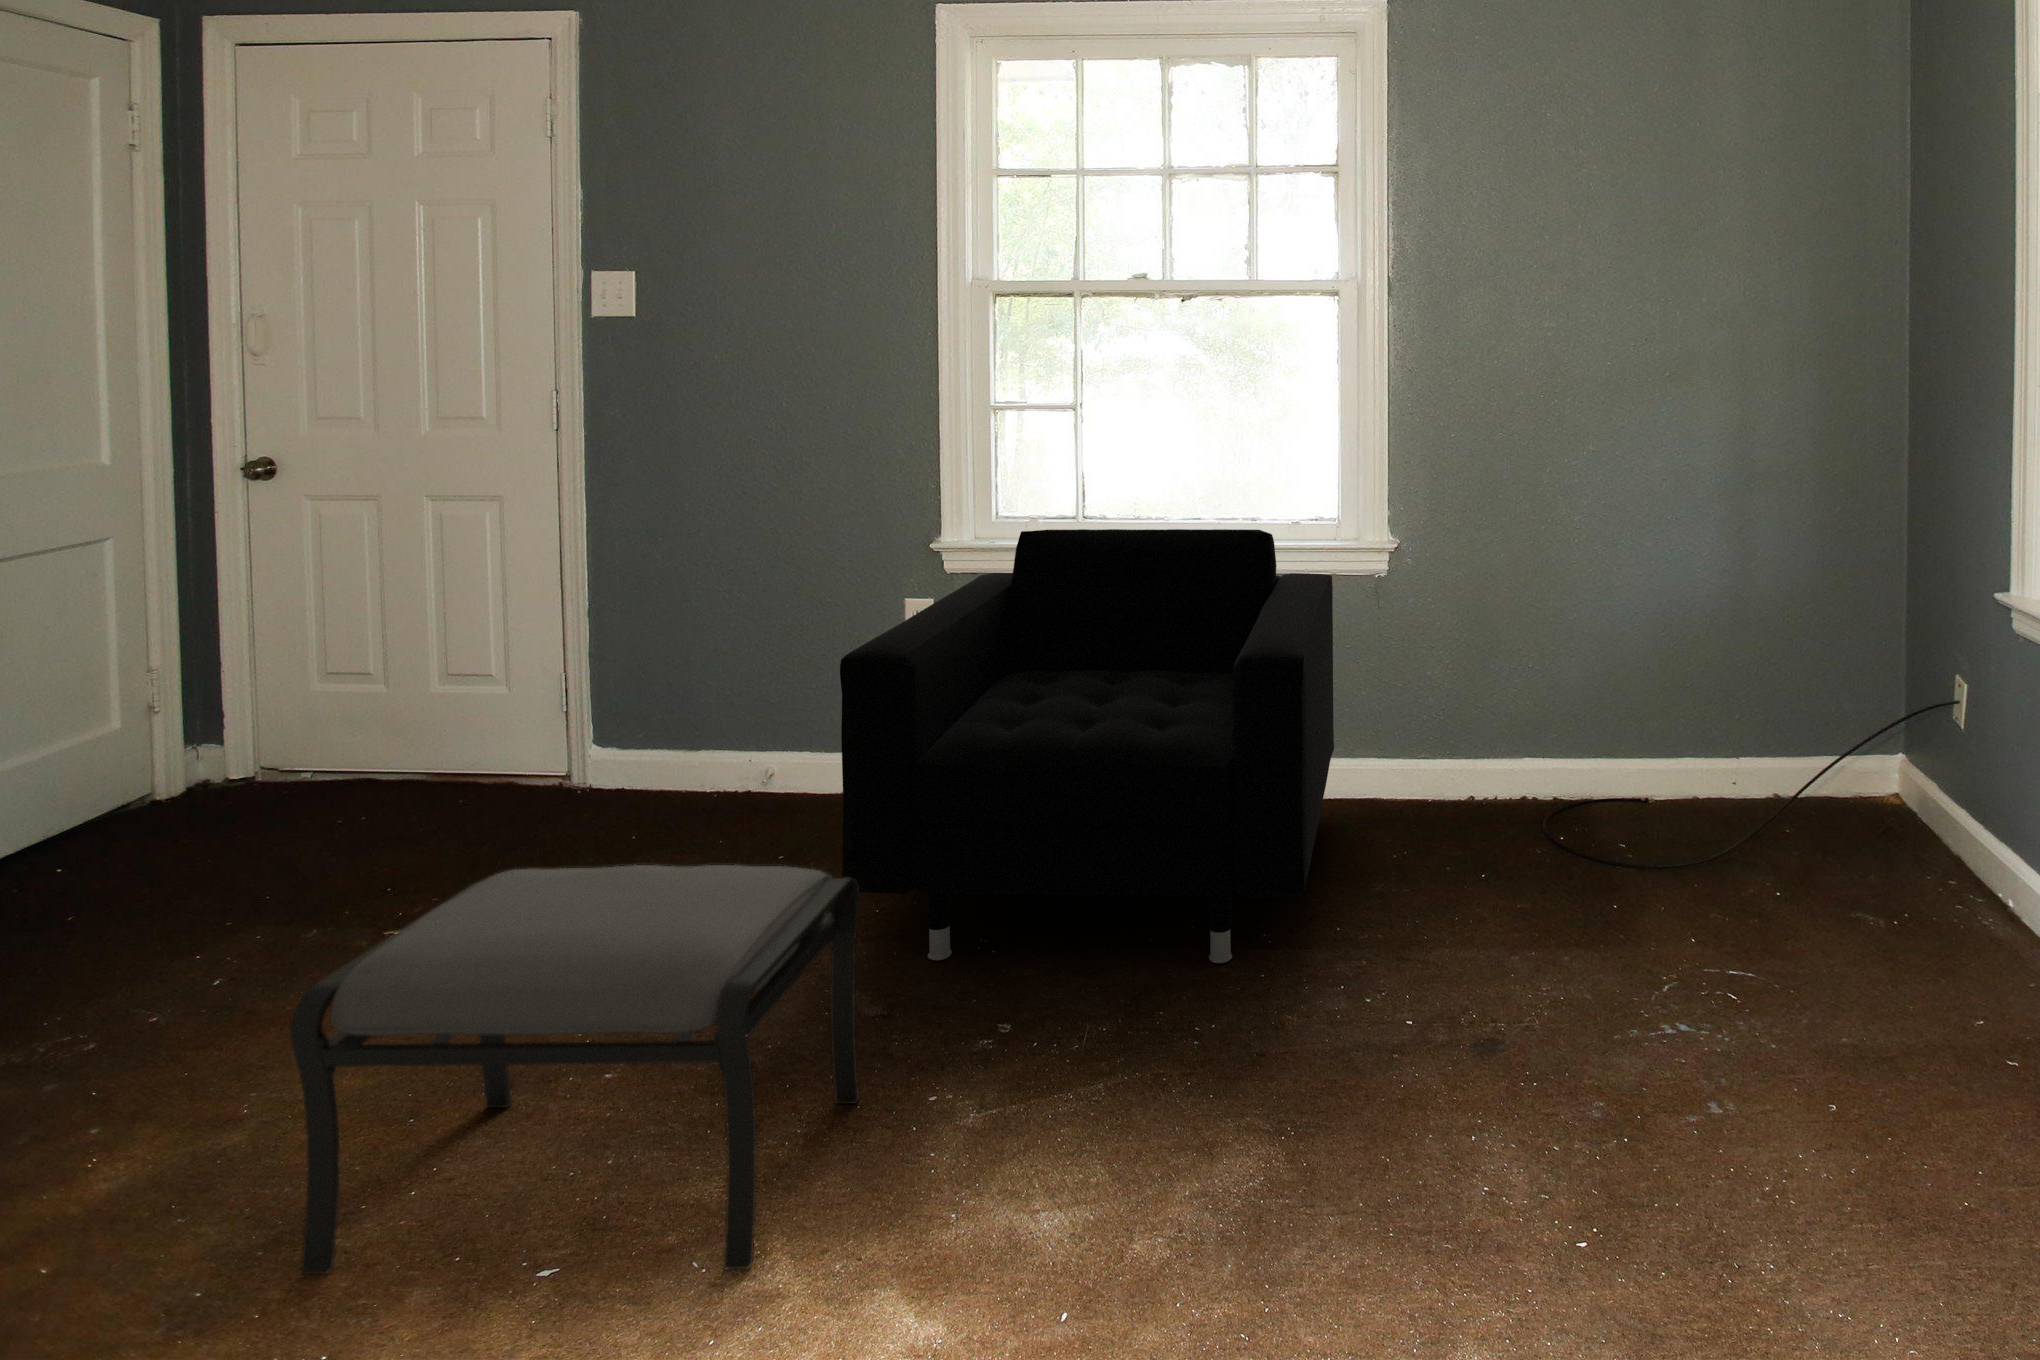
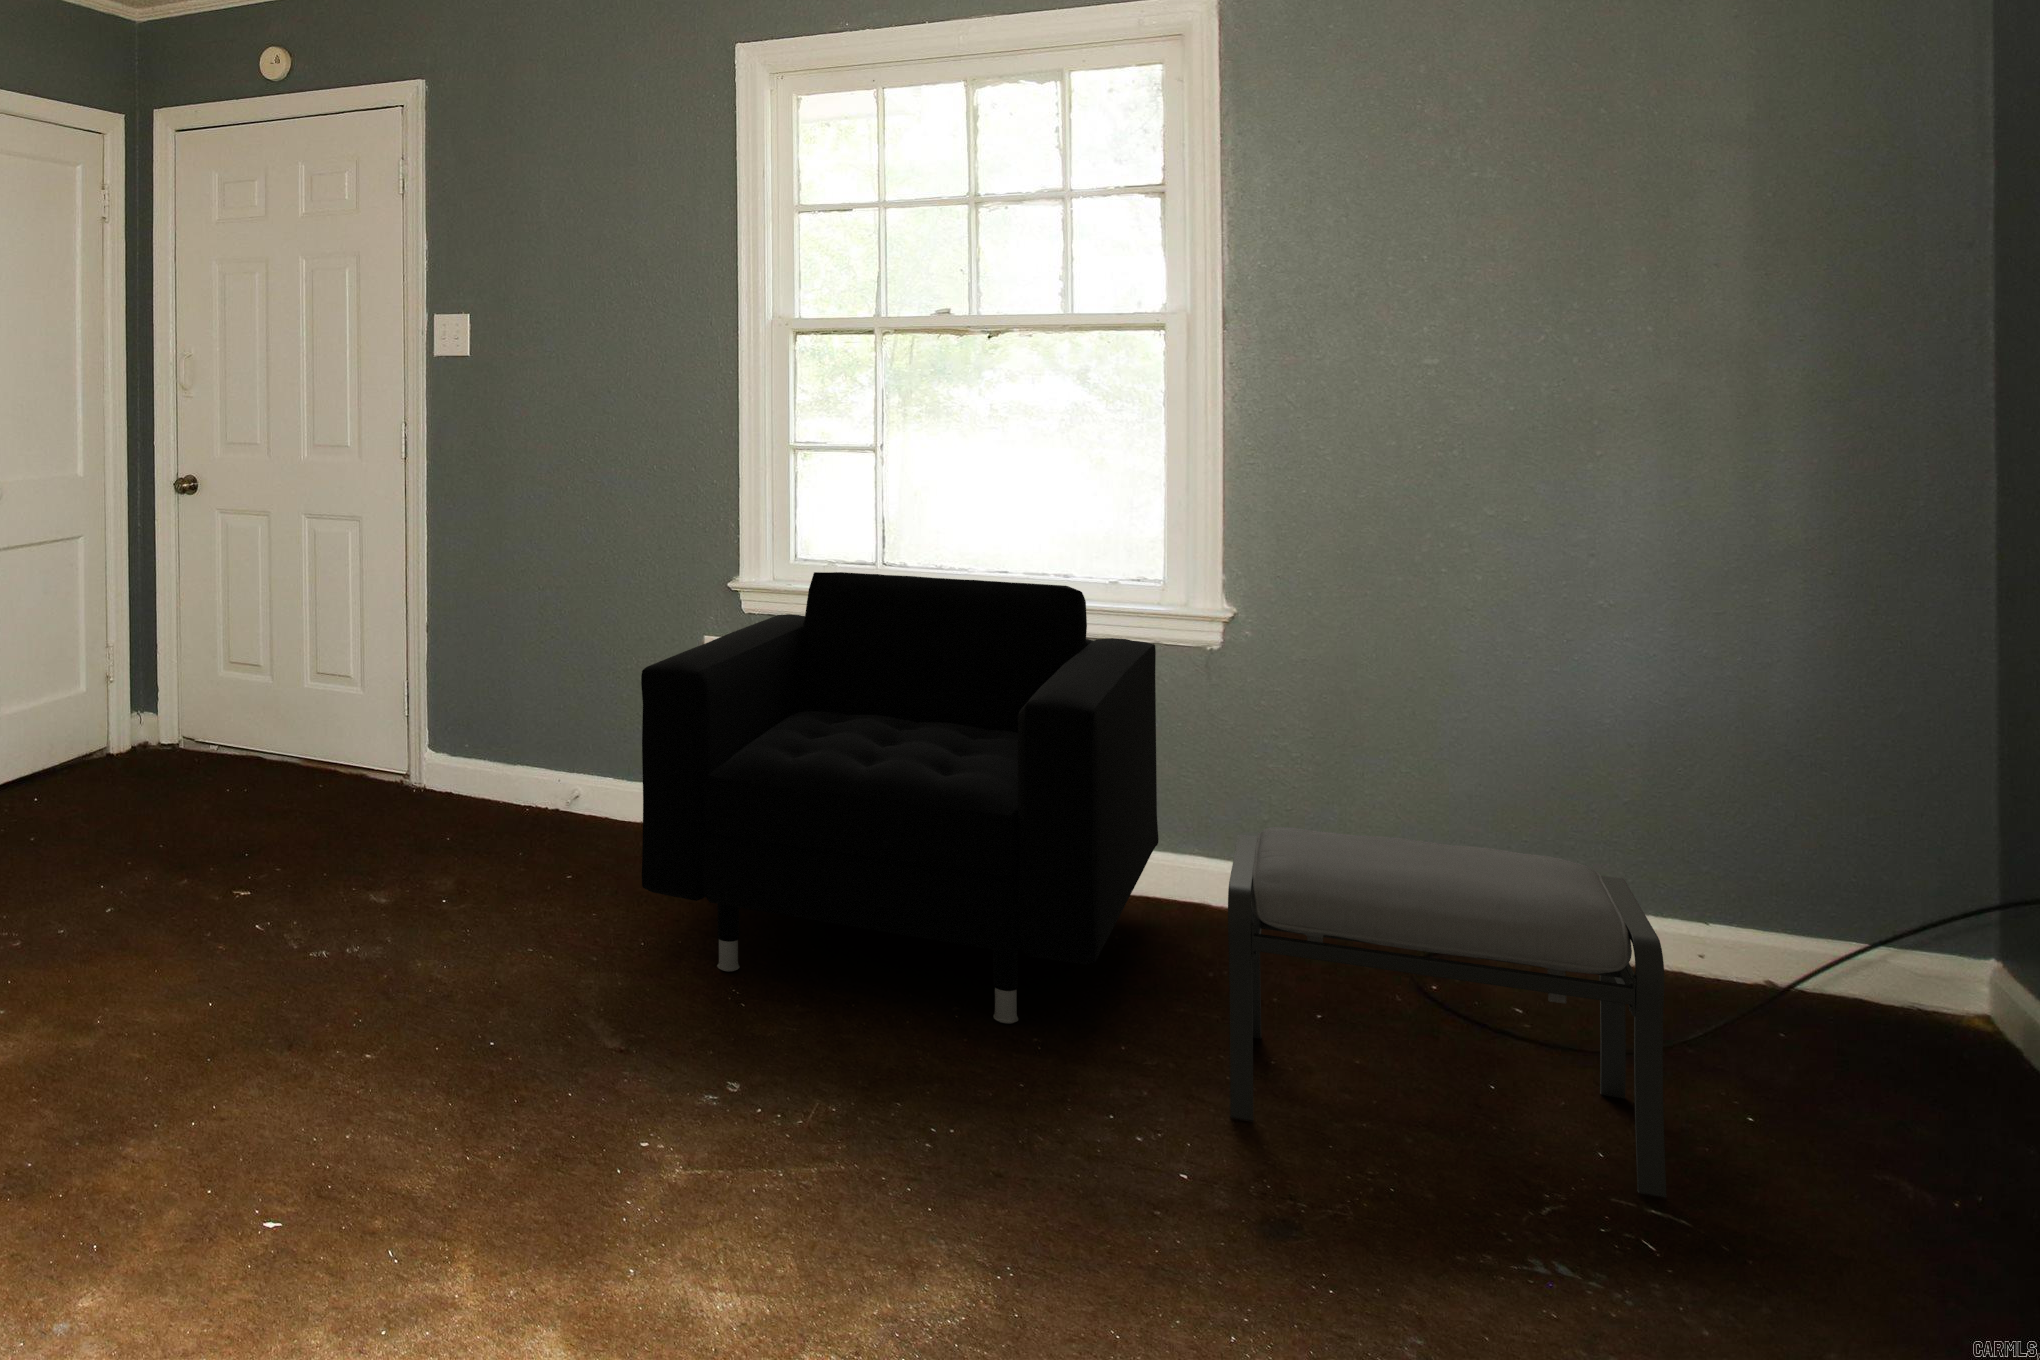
ottoman: present [290,865,859,1274] -> present [1228,827,1667,1198]

